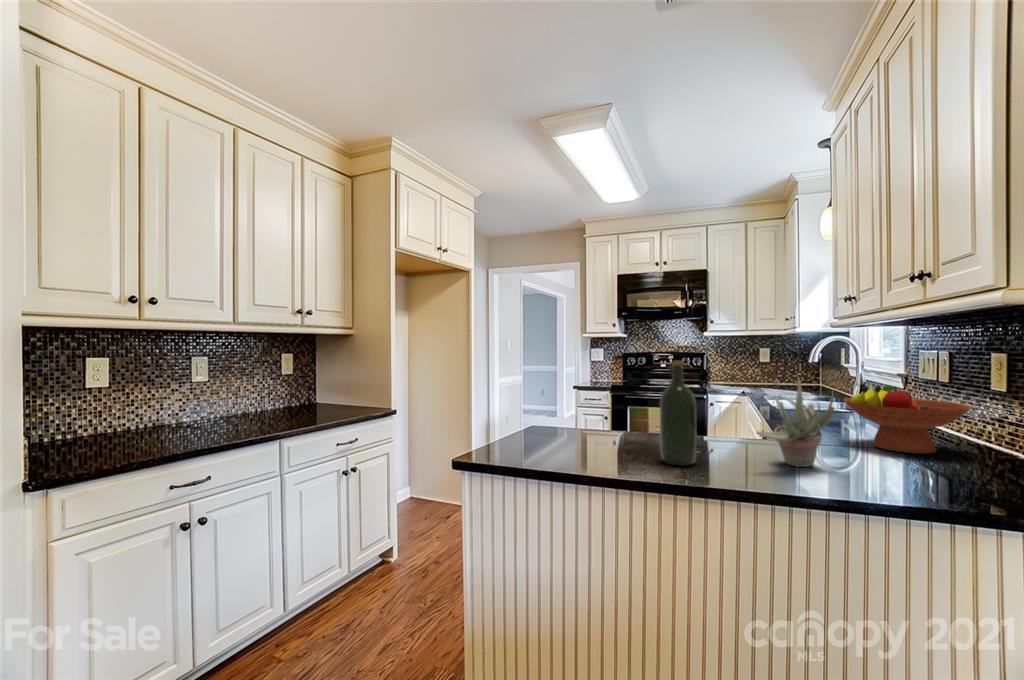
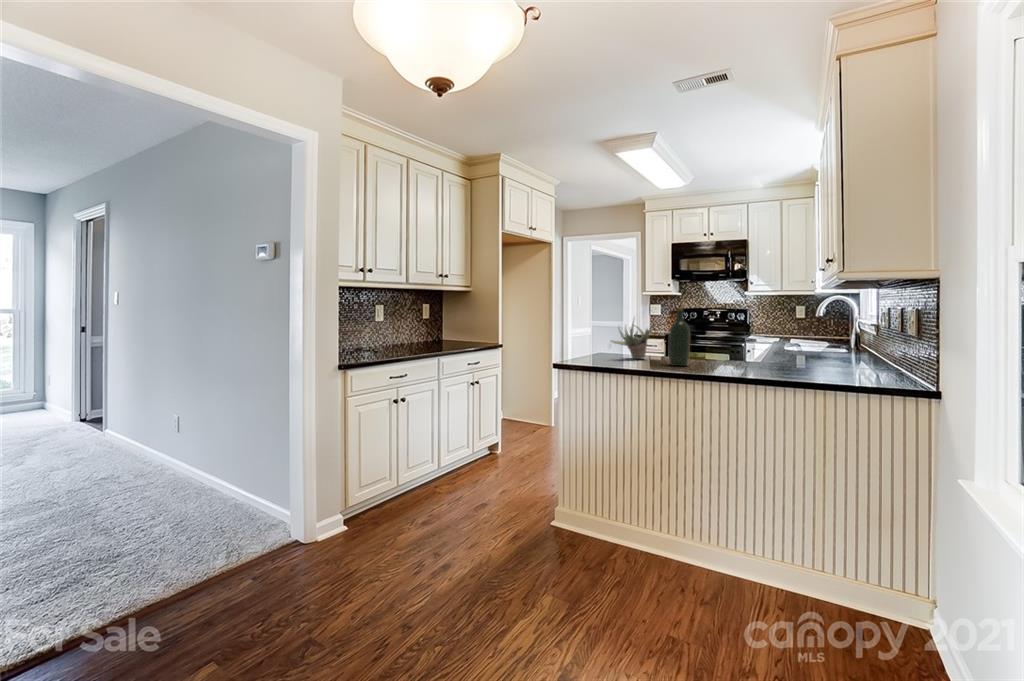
succulent plant: present [756,380,834,467] -> present [611,321,651,359]
fruit bowl: present [844,386,971,454] -> none [797,325,871,366]

